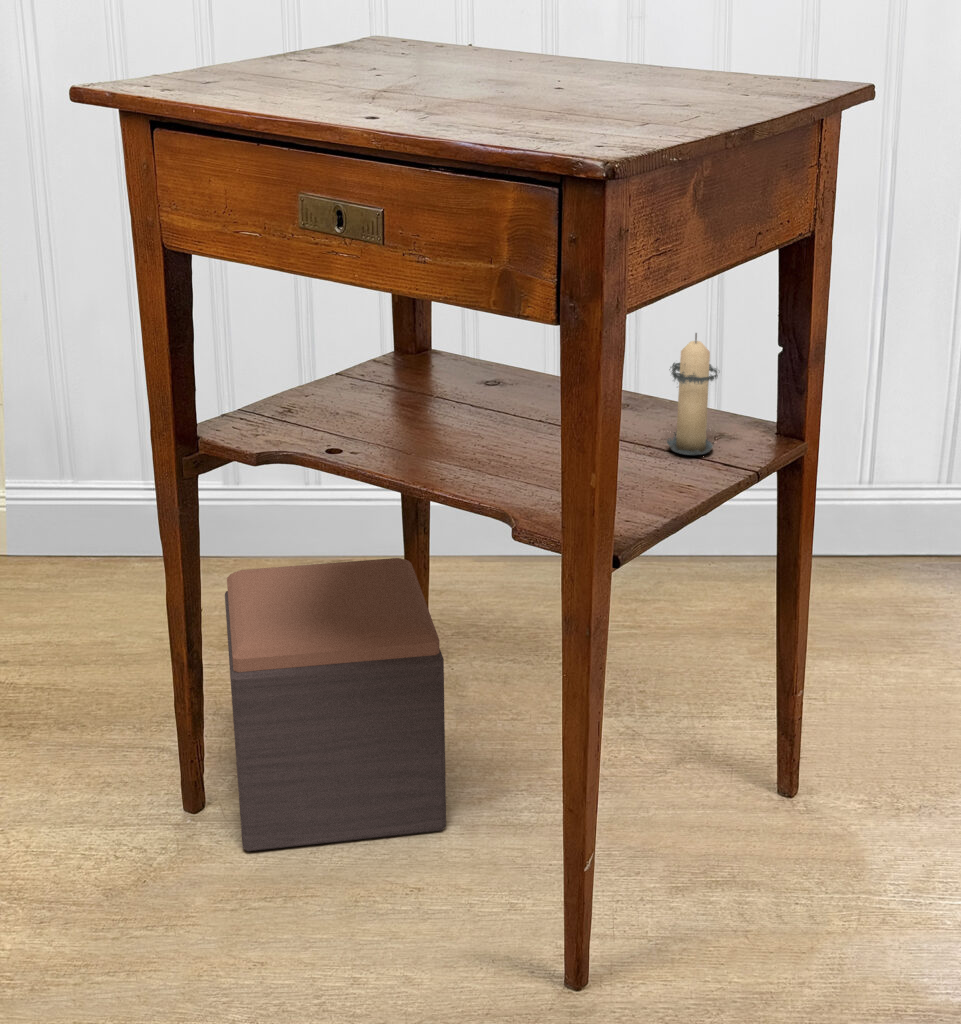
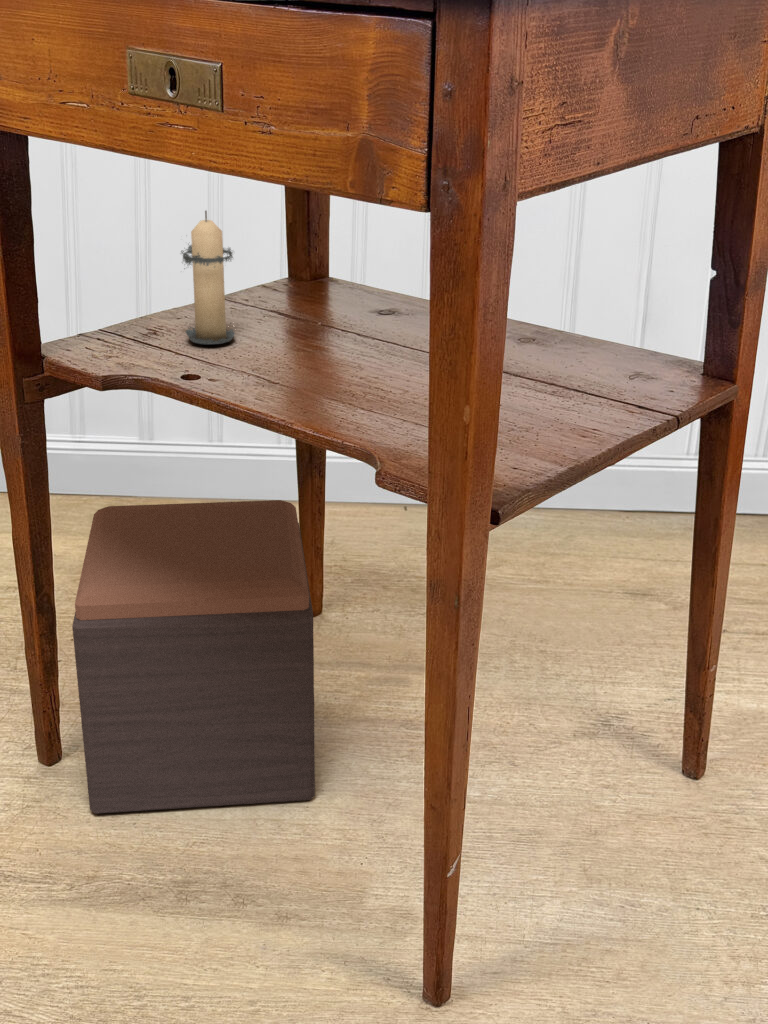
candle: present [667,333,718,455] -> present [181,211,235,344]

